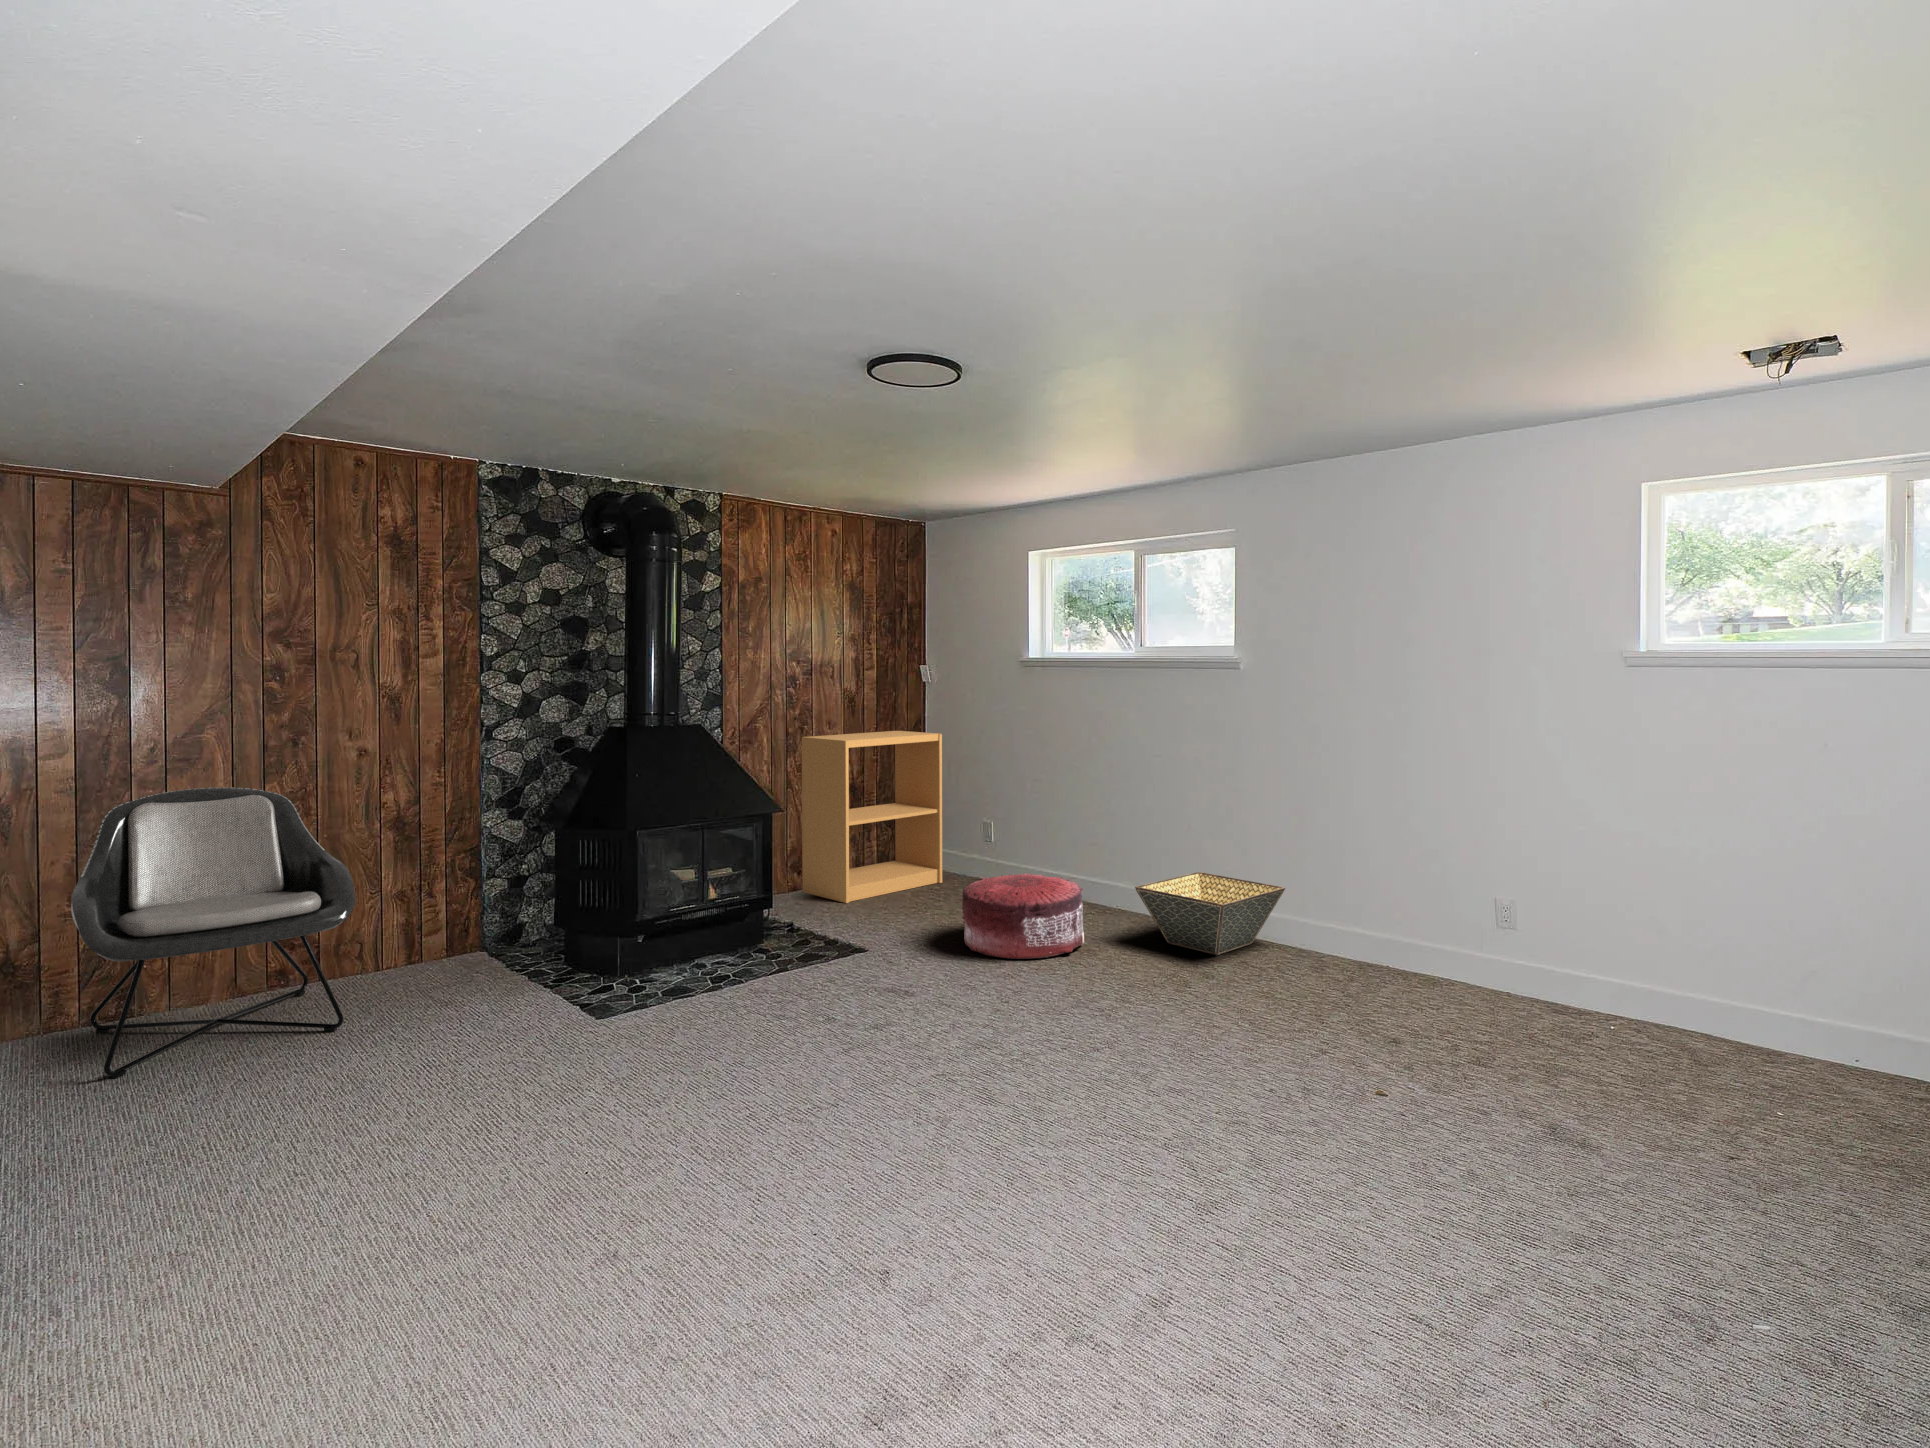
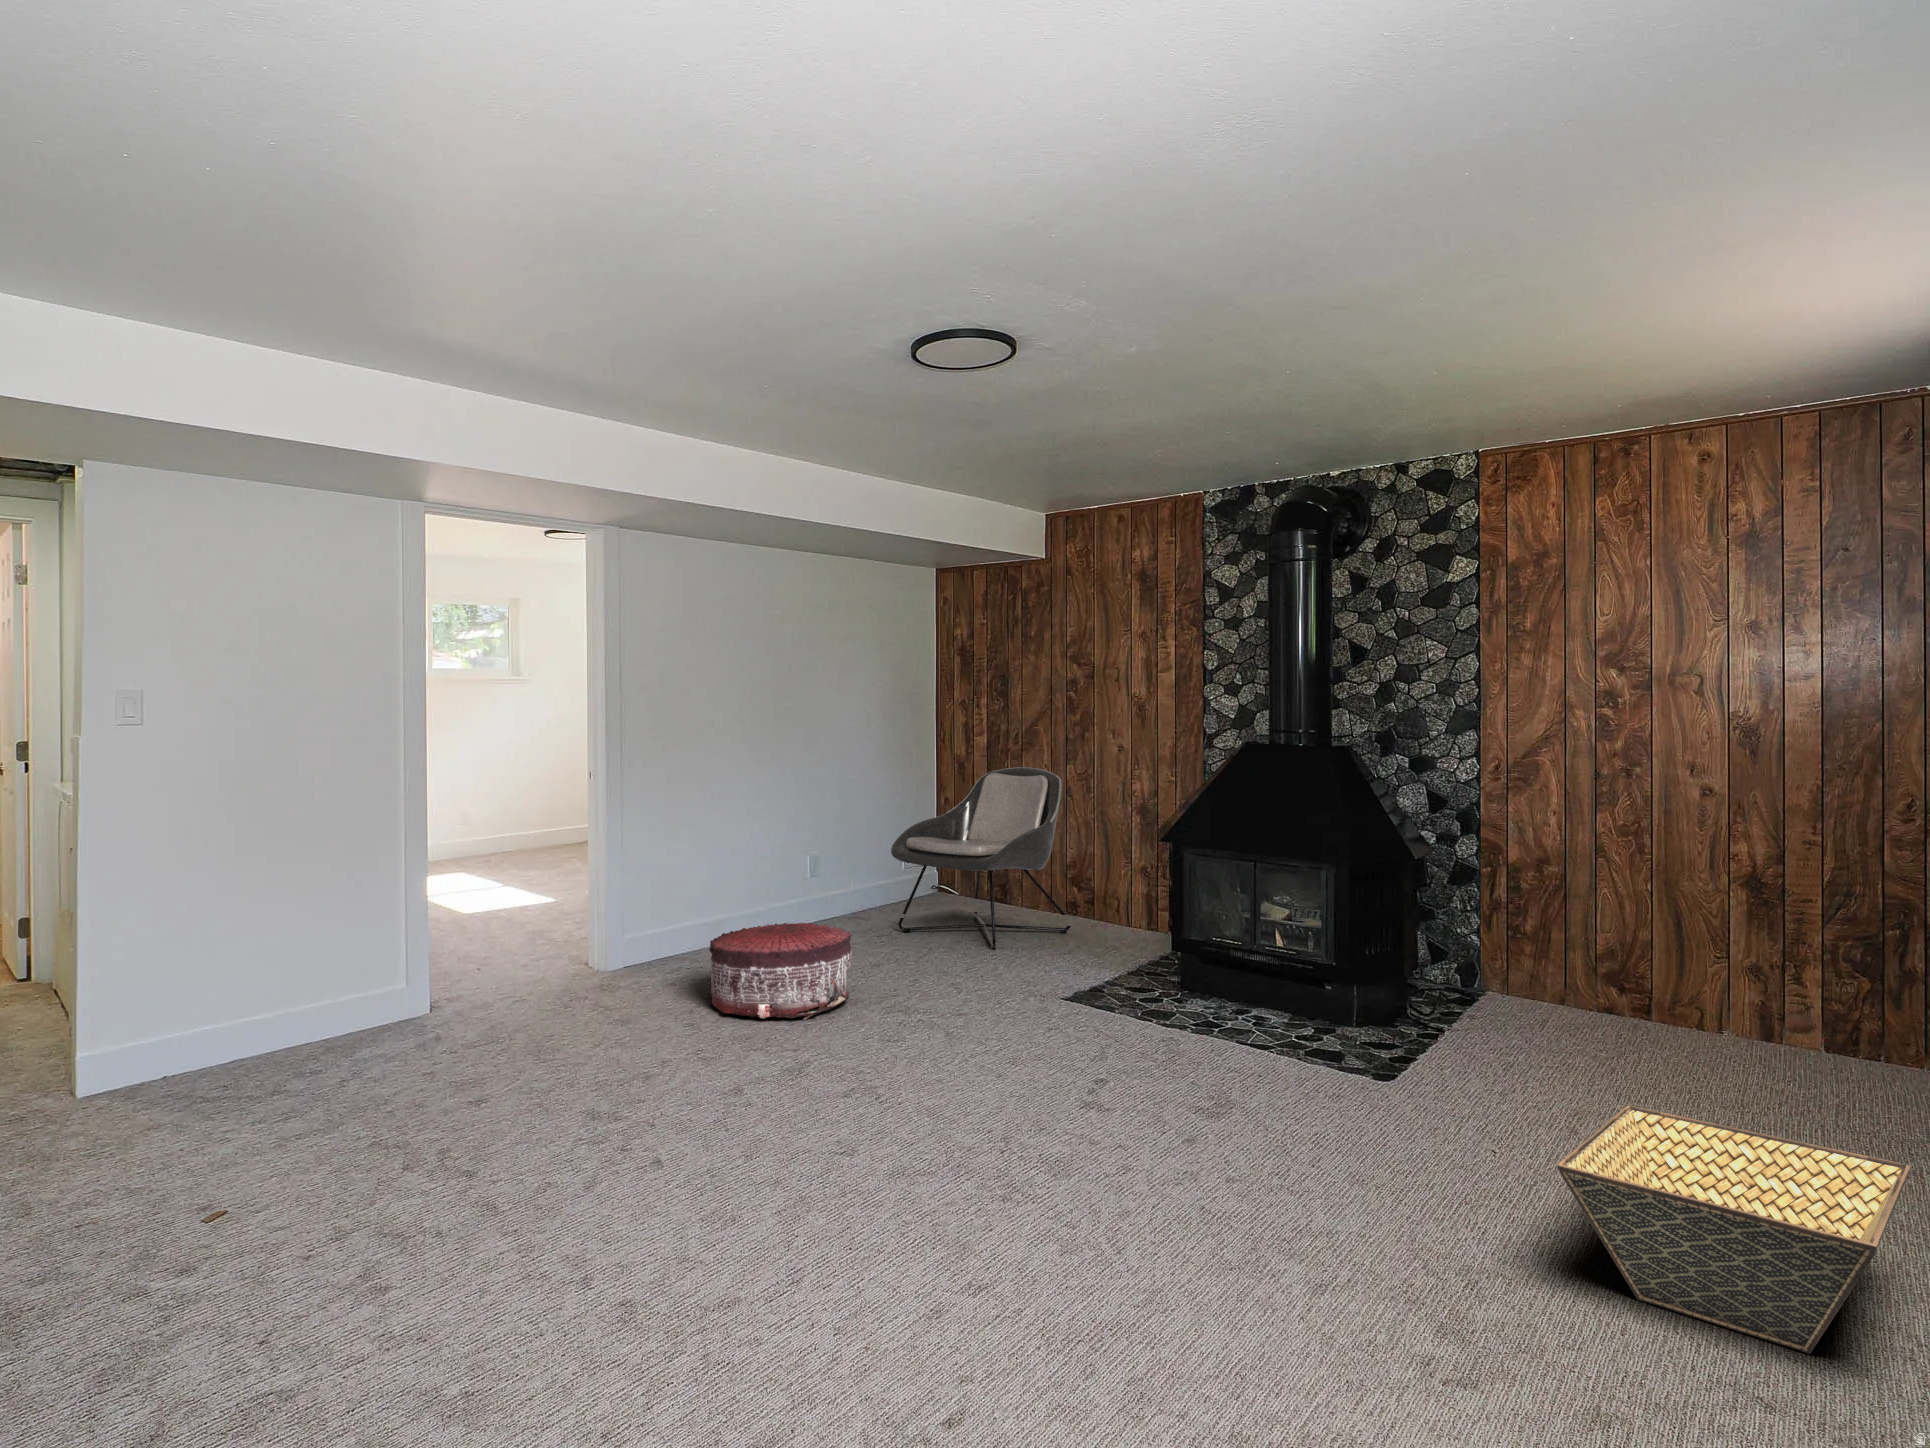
bookshelf: present [802,731,942,903] -> none [1587,781,1860,1081]
pouf: present [962,873,1084,959] -> present [709,923,852,1020]

